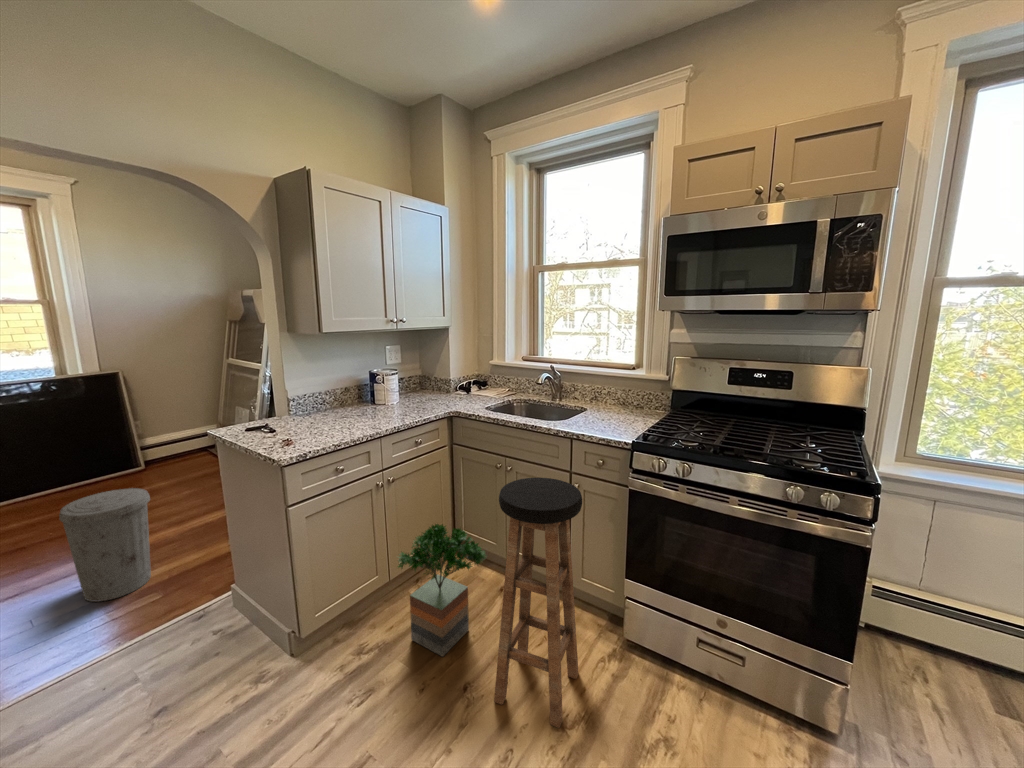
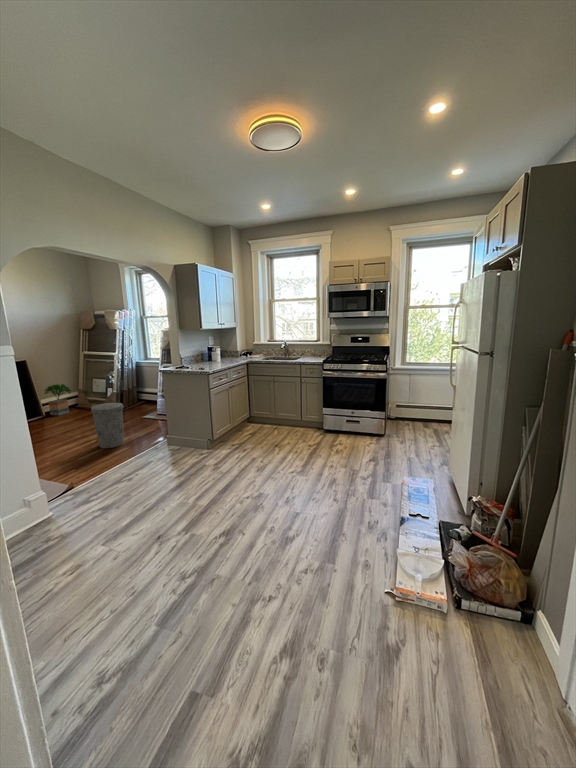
bar stool: present [494,478,582,728] -> none [285,374,311,445]
potted tree: present [398,524,486,656] -> present [44,384,71,415]

